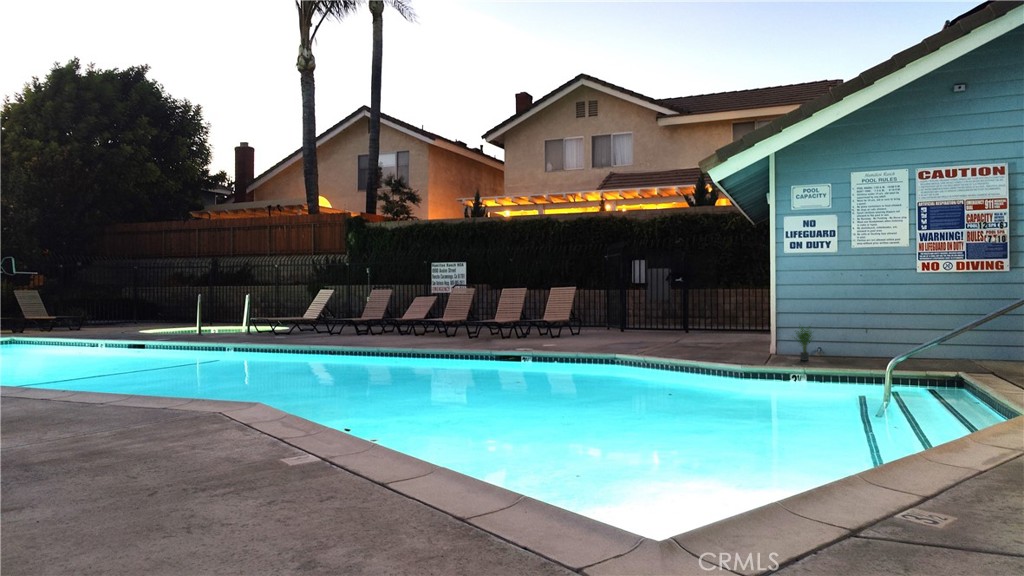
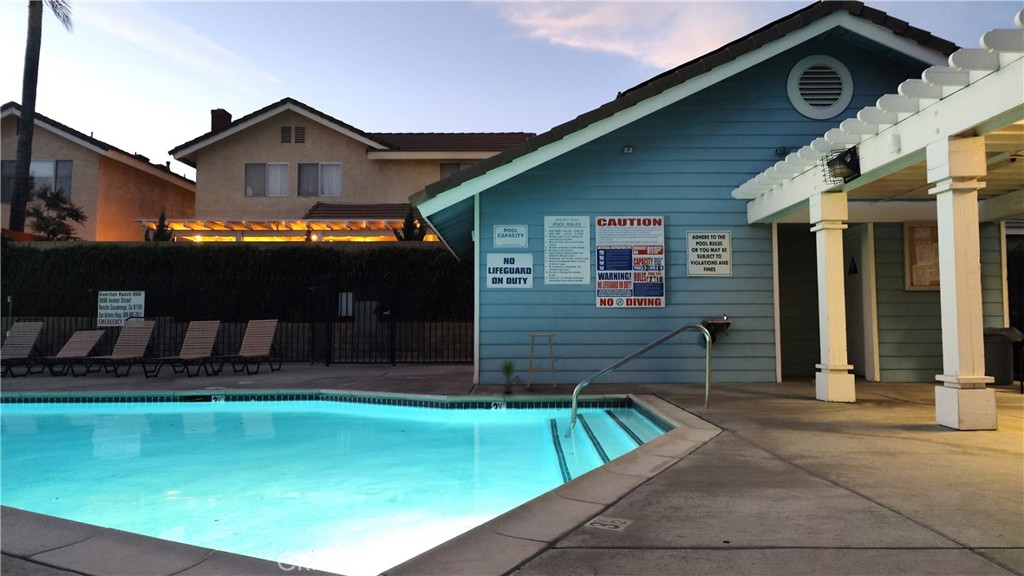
stool: none [828,301,864,359] -> present [527,334,556,387]

